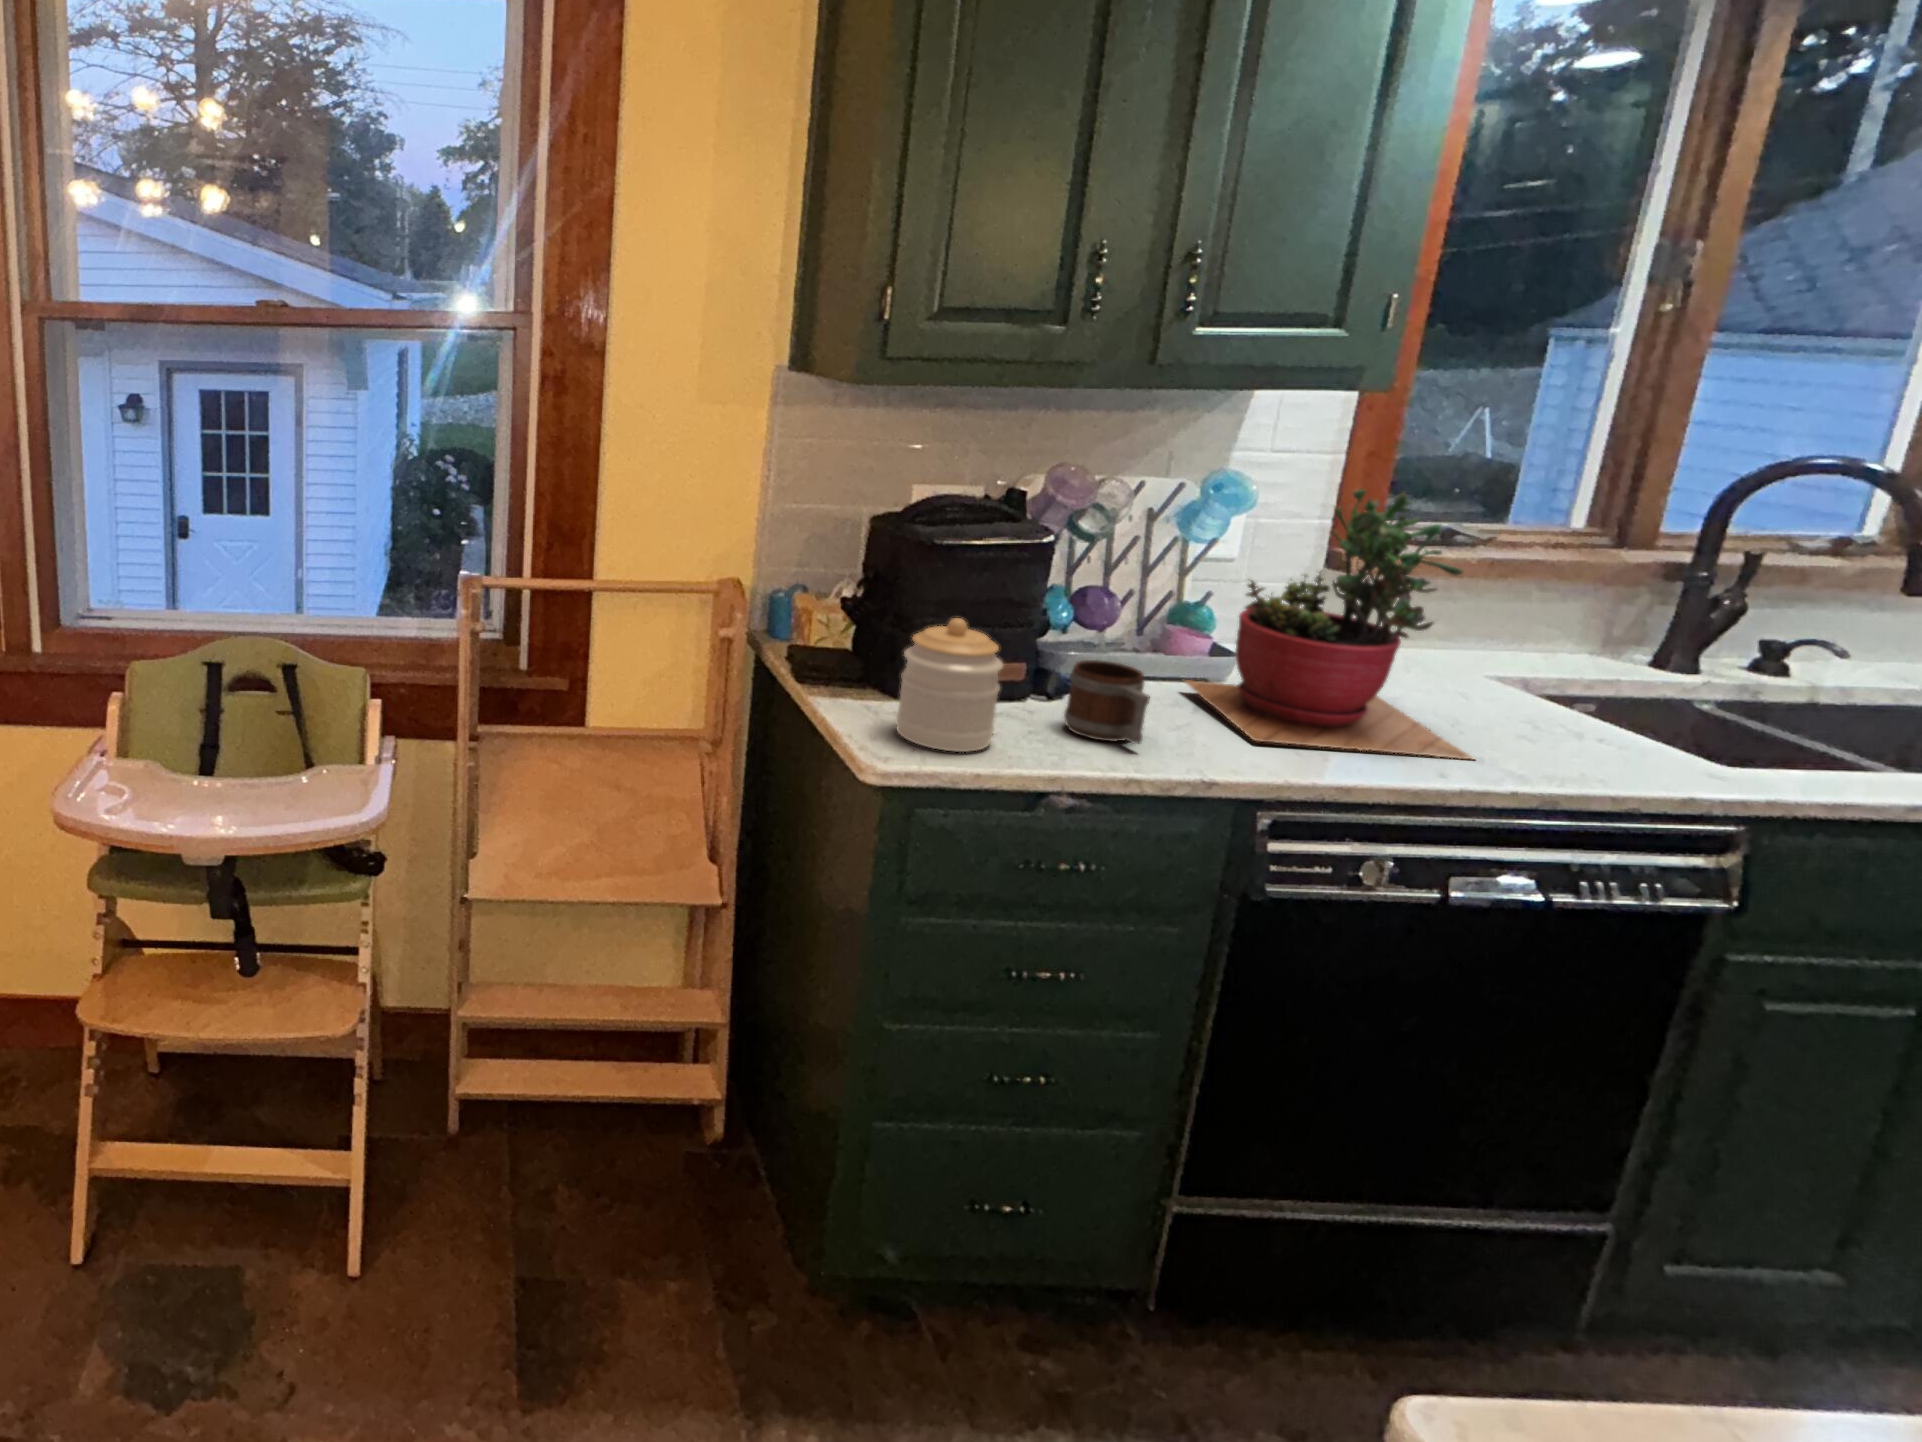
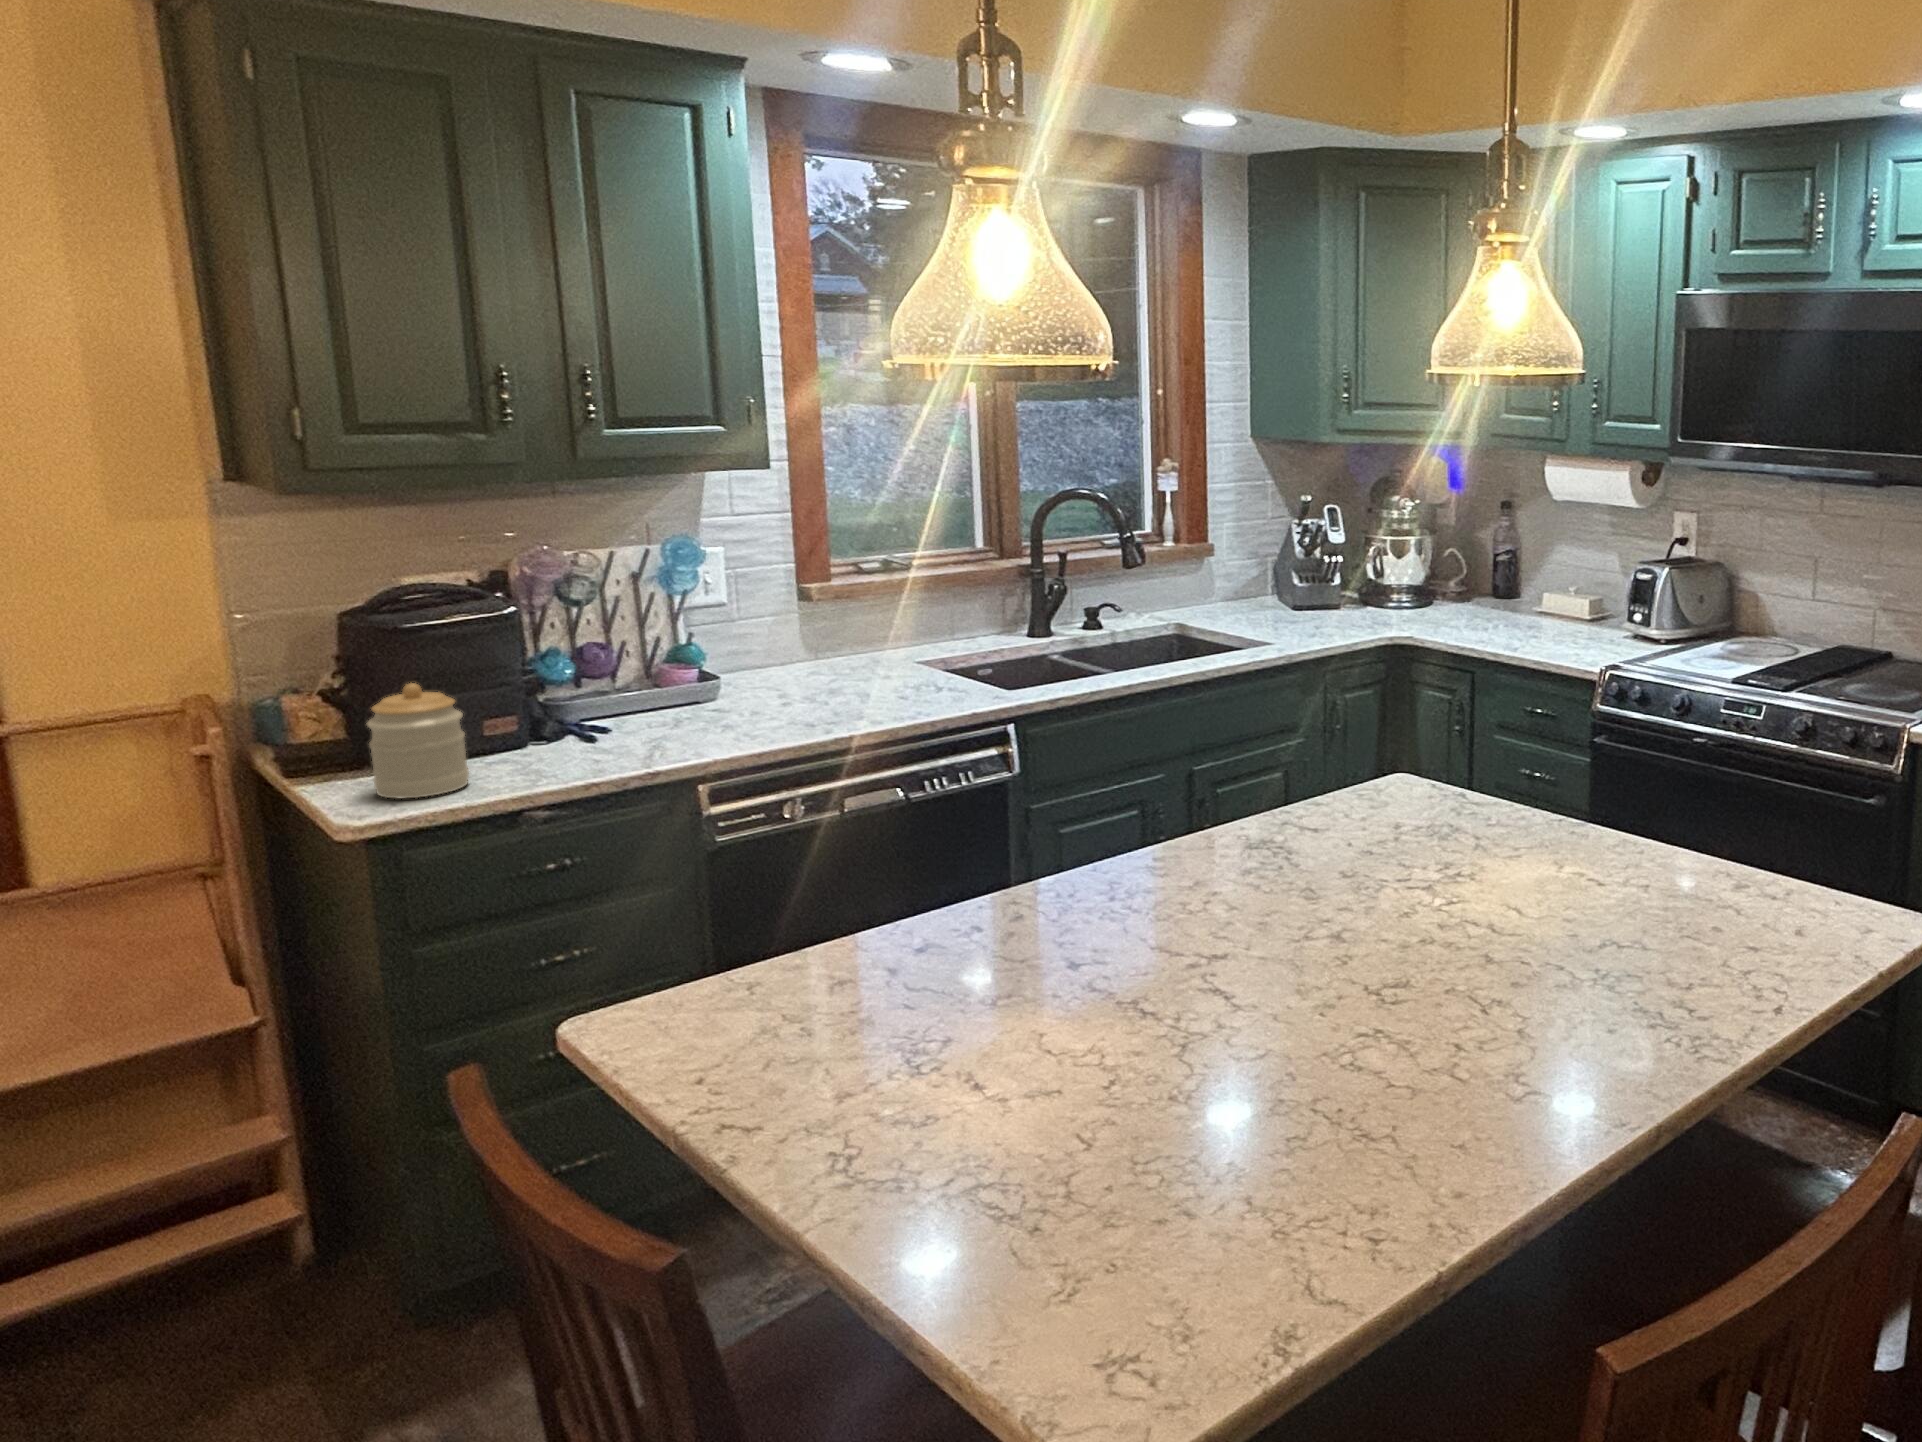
succulent plant: present [1185,489,1472,759] -> none [666,533,860,737]
mug: present [1064,660,1150,744] -> none [540,698,605,763]

